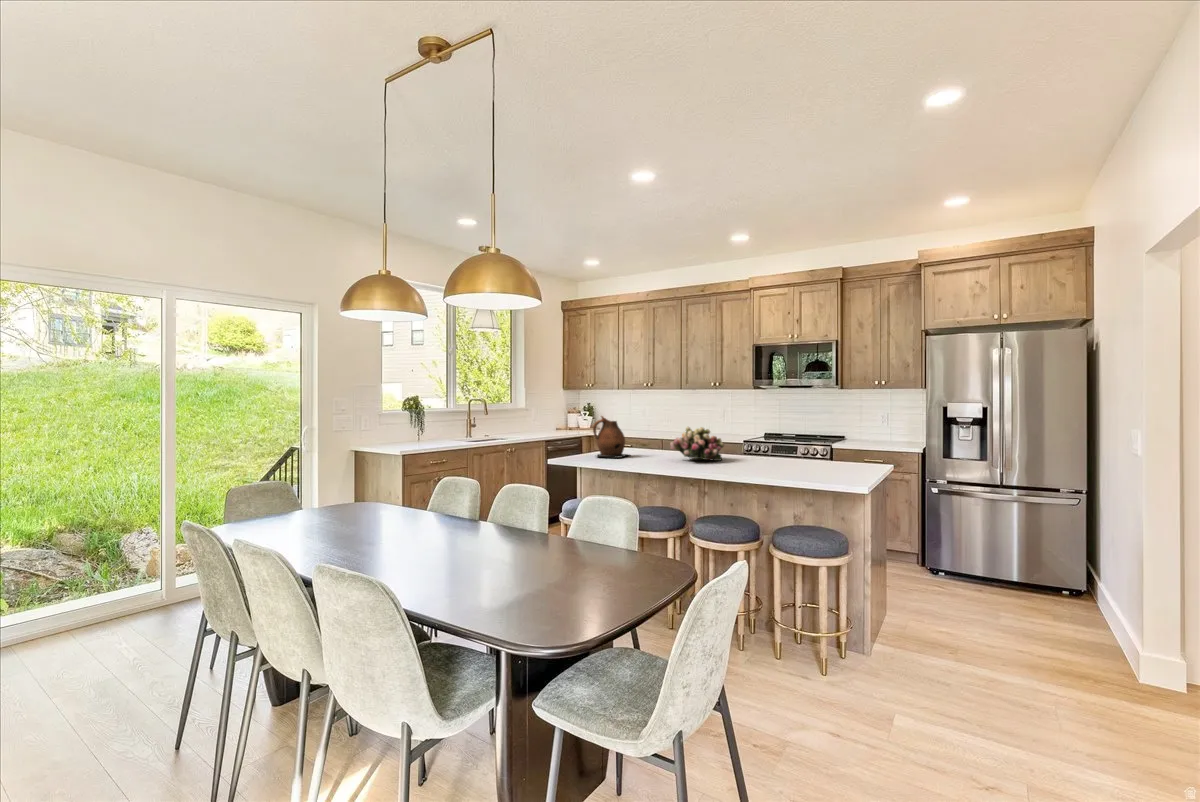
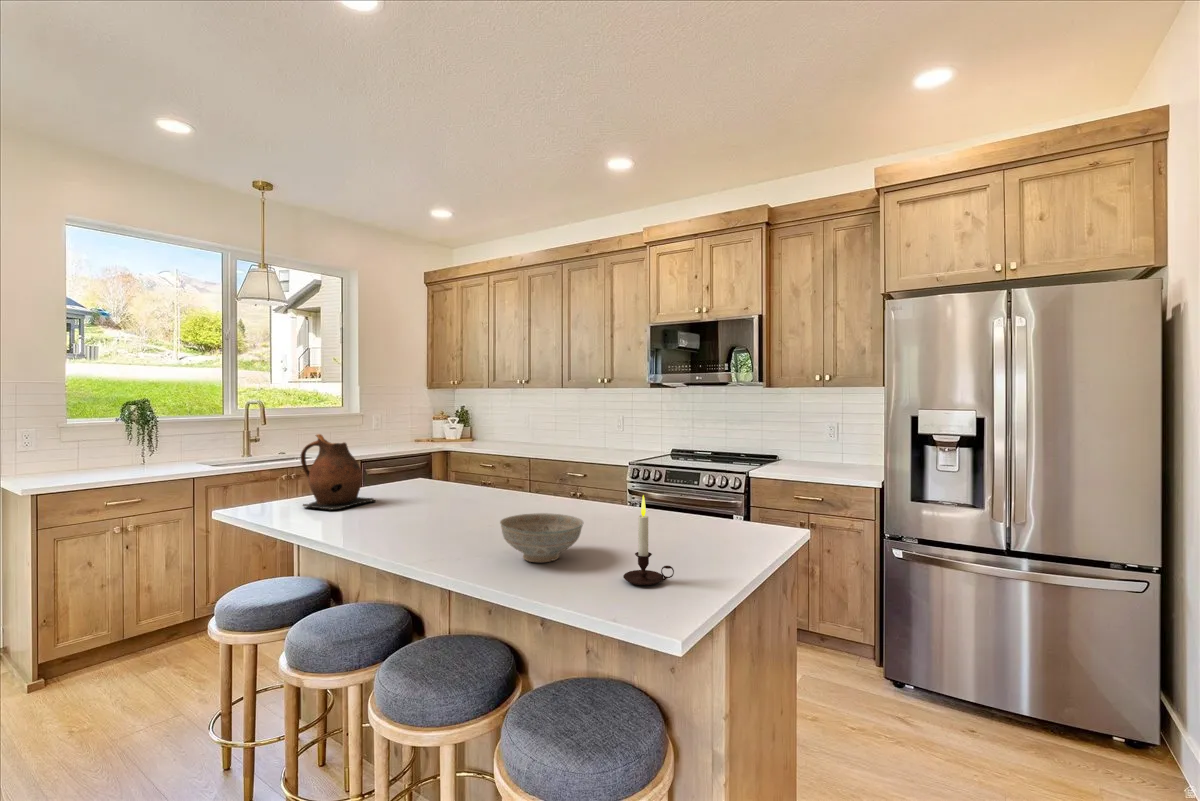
flower arrangement: present [670,427,724,461] -> none [408,455,509,521]
candle: none [824,436,848,475] -> present [623,495,674,585]
decorative bowl: none [754,451,795,471] -> present [500,513,583,562]

